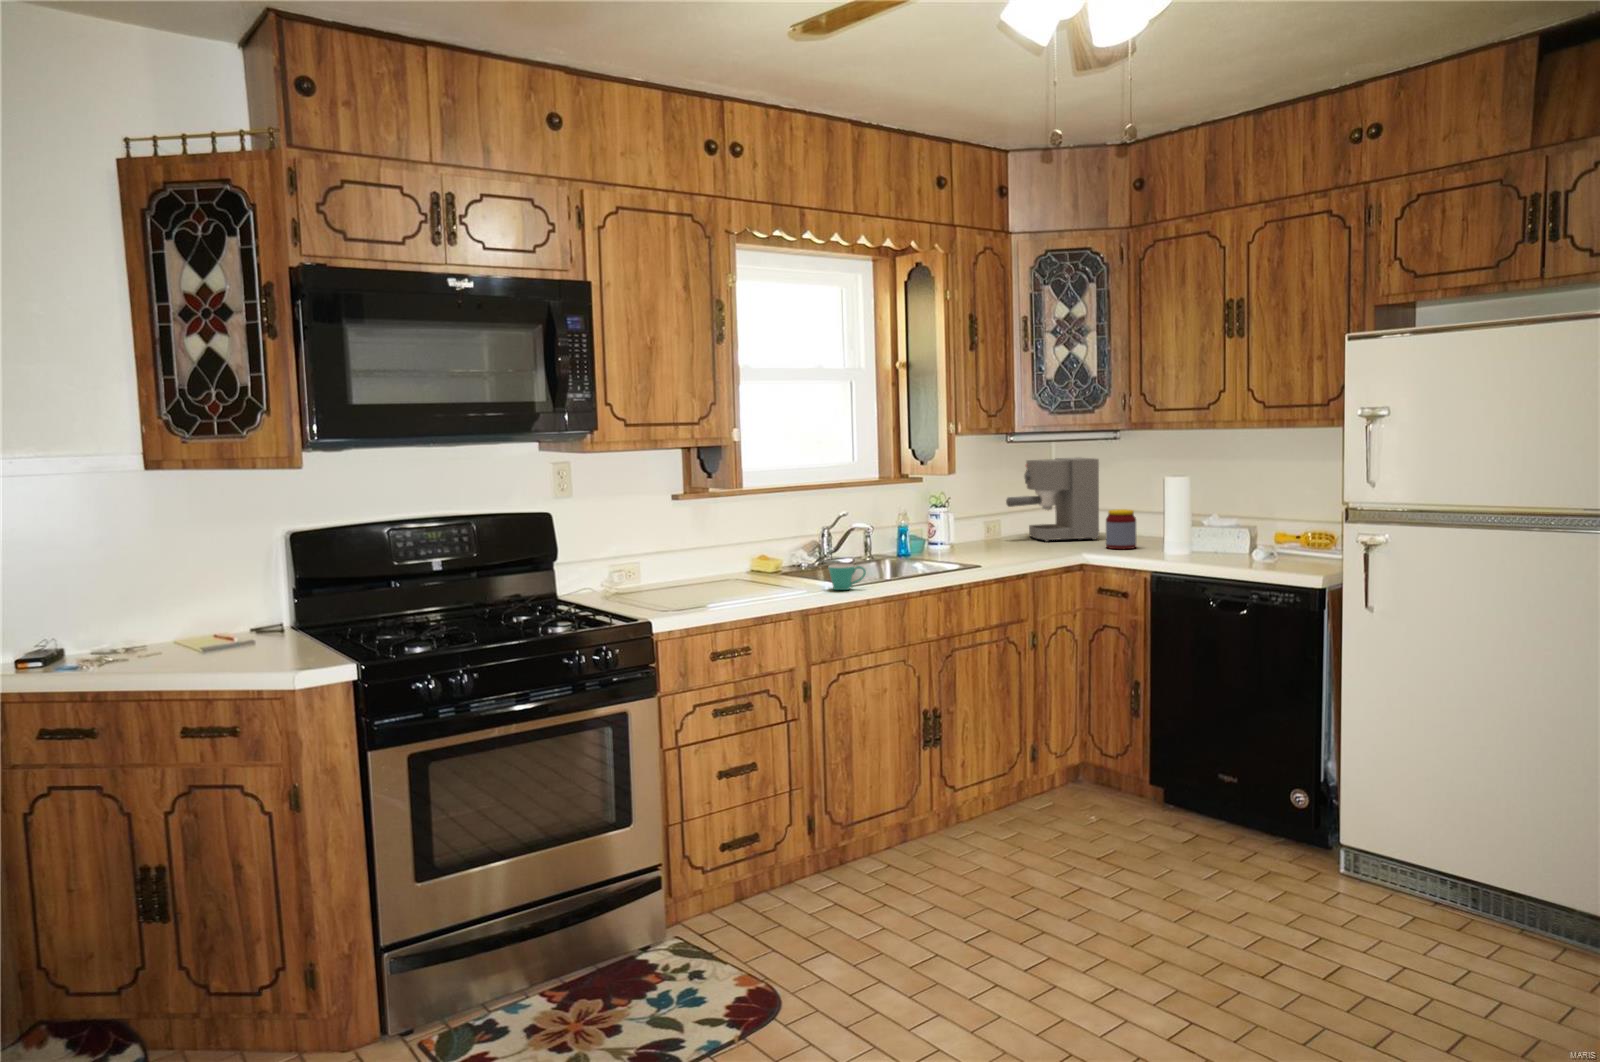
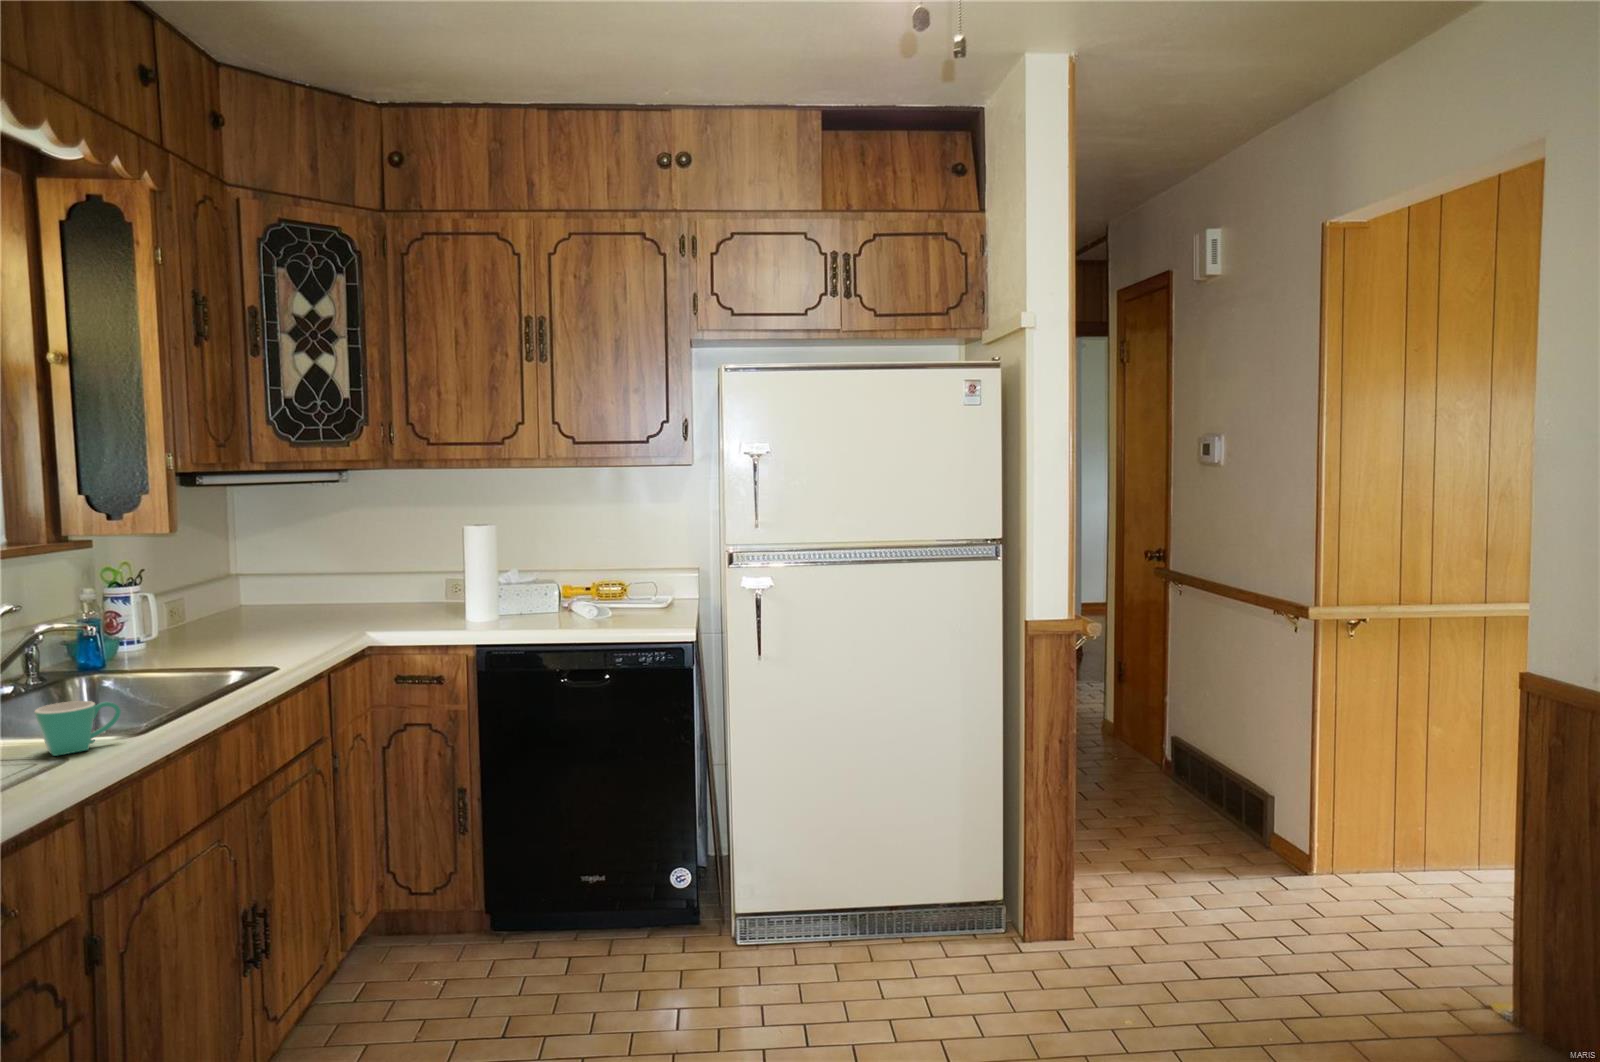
coffee maker: present [1006,457,1099,542] -> none [210,507,347,623]
jar: present [1106,509,1136,549] -> none [376,571,418,623]

